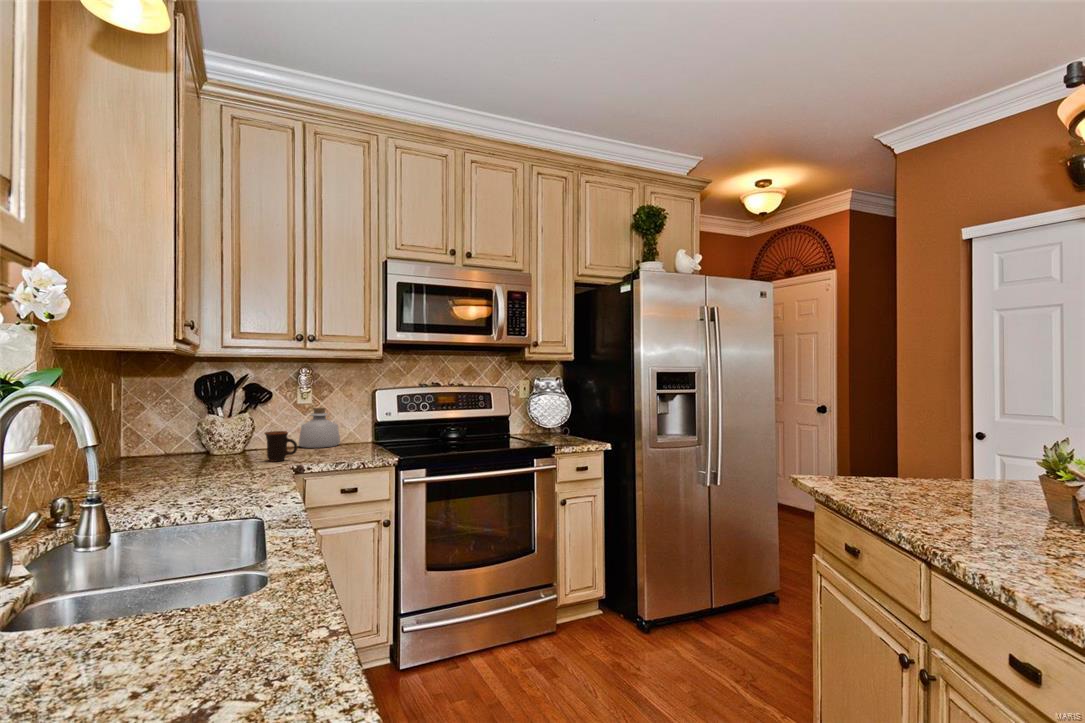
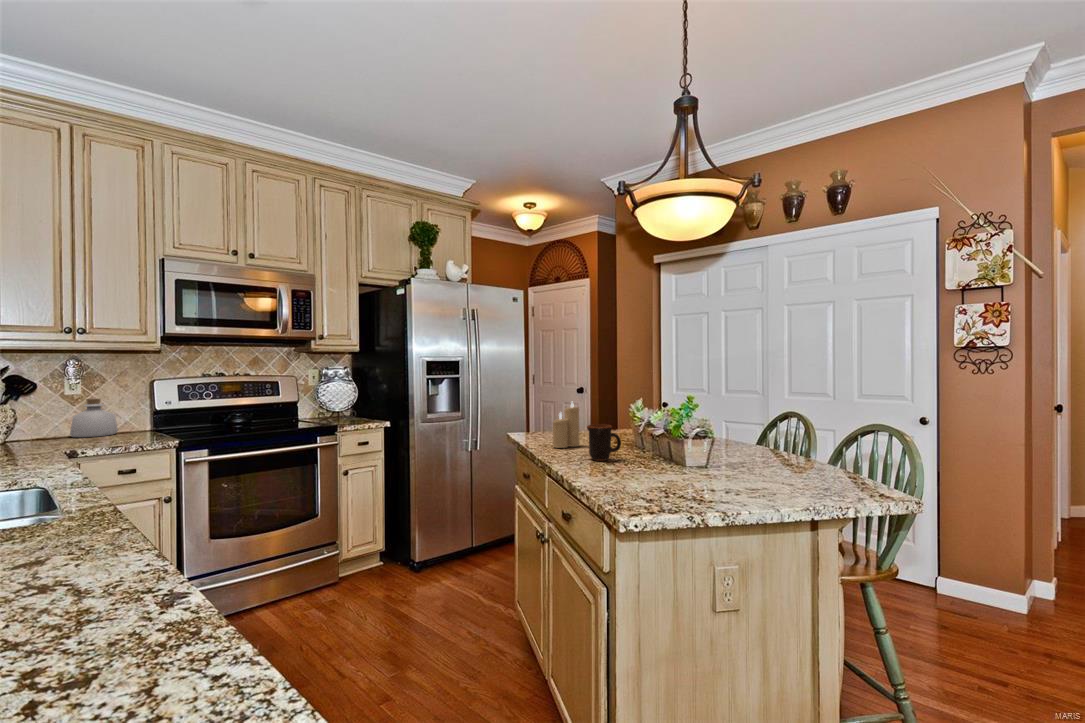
mug: present [265,431,297,462] -> present [587,424,621,461]
candle: none [883,438,925,507] -> present [553,403,579,448]

